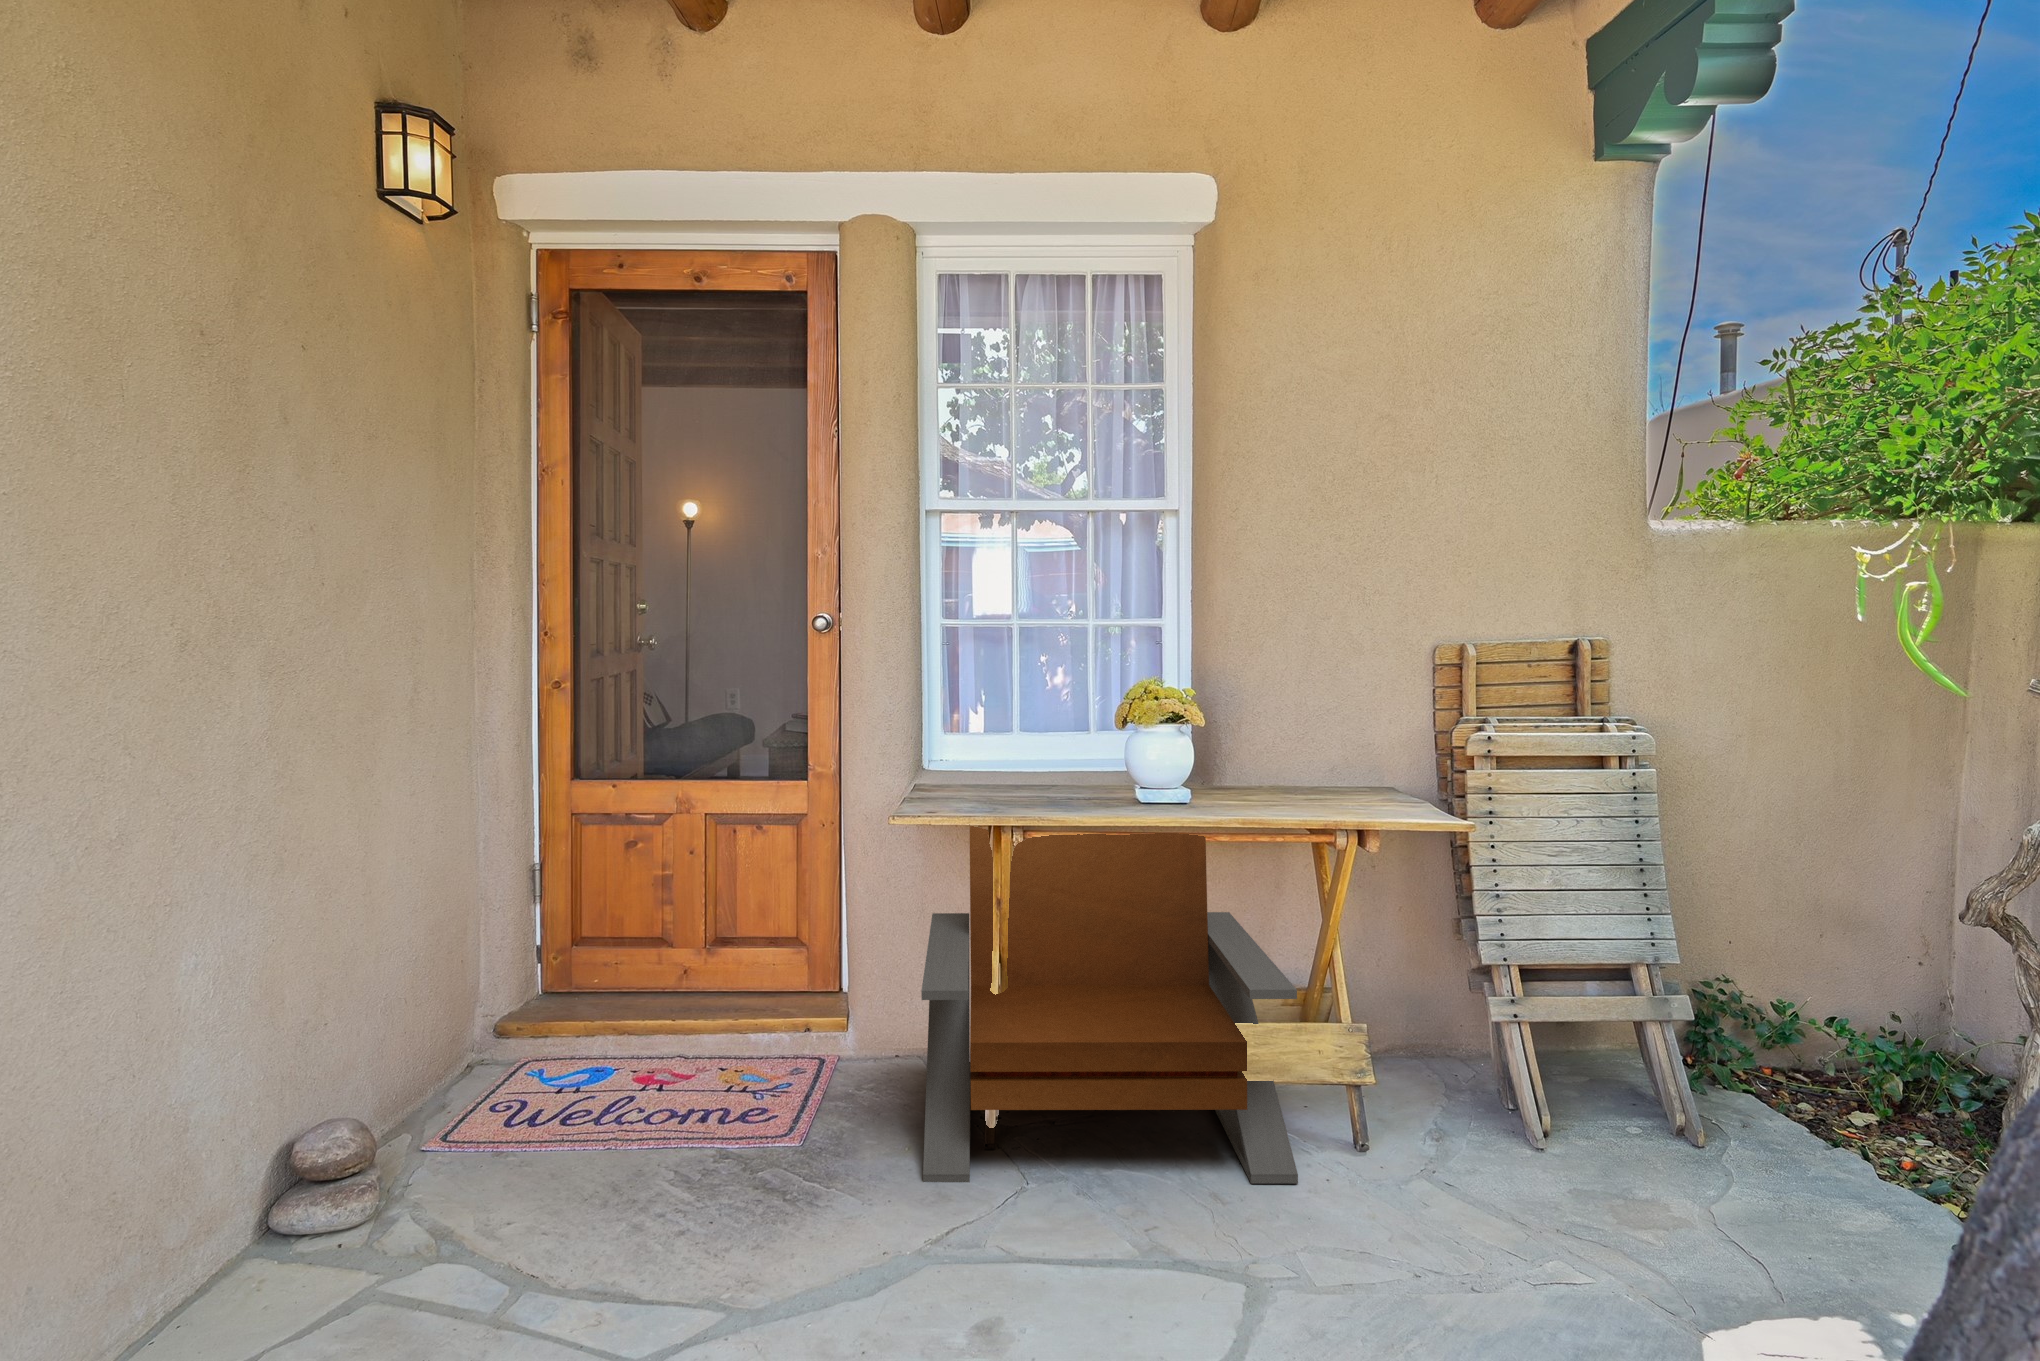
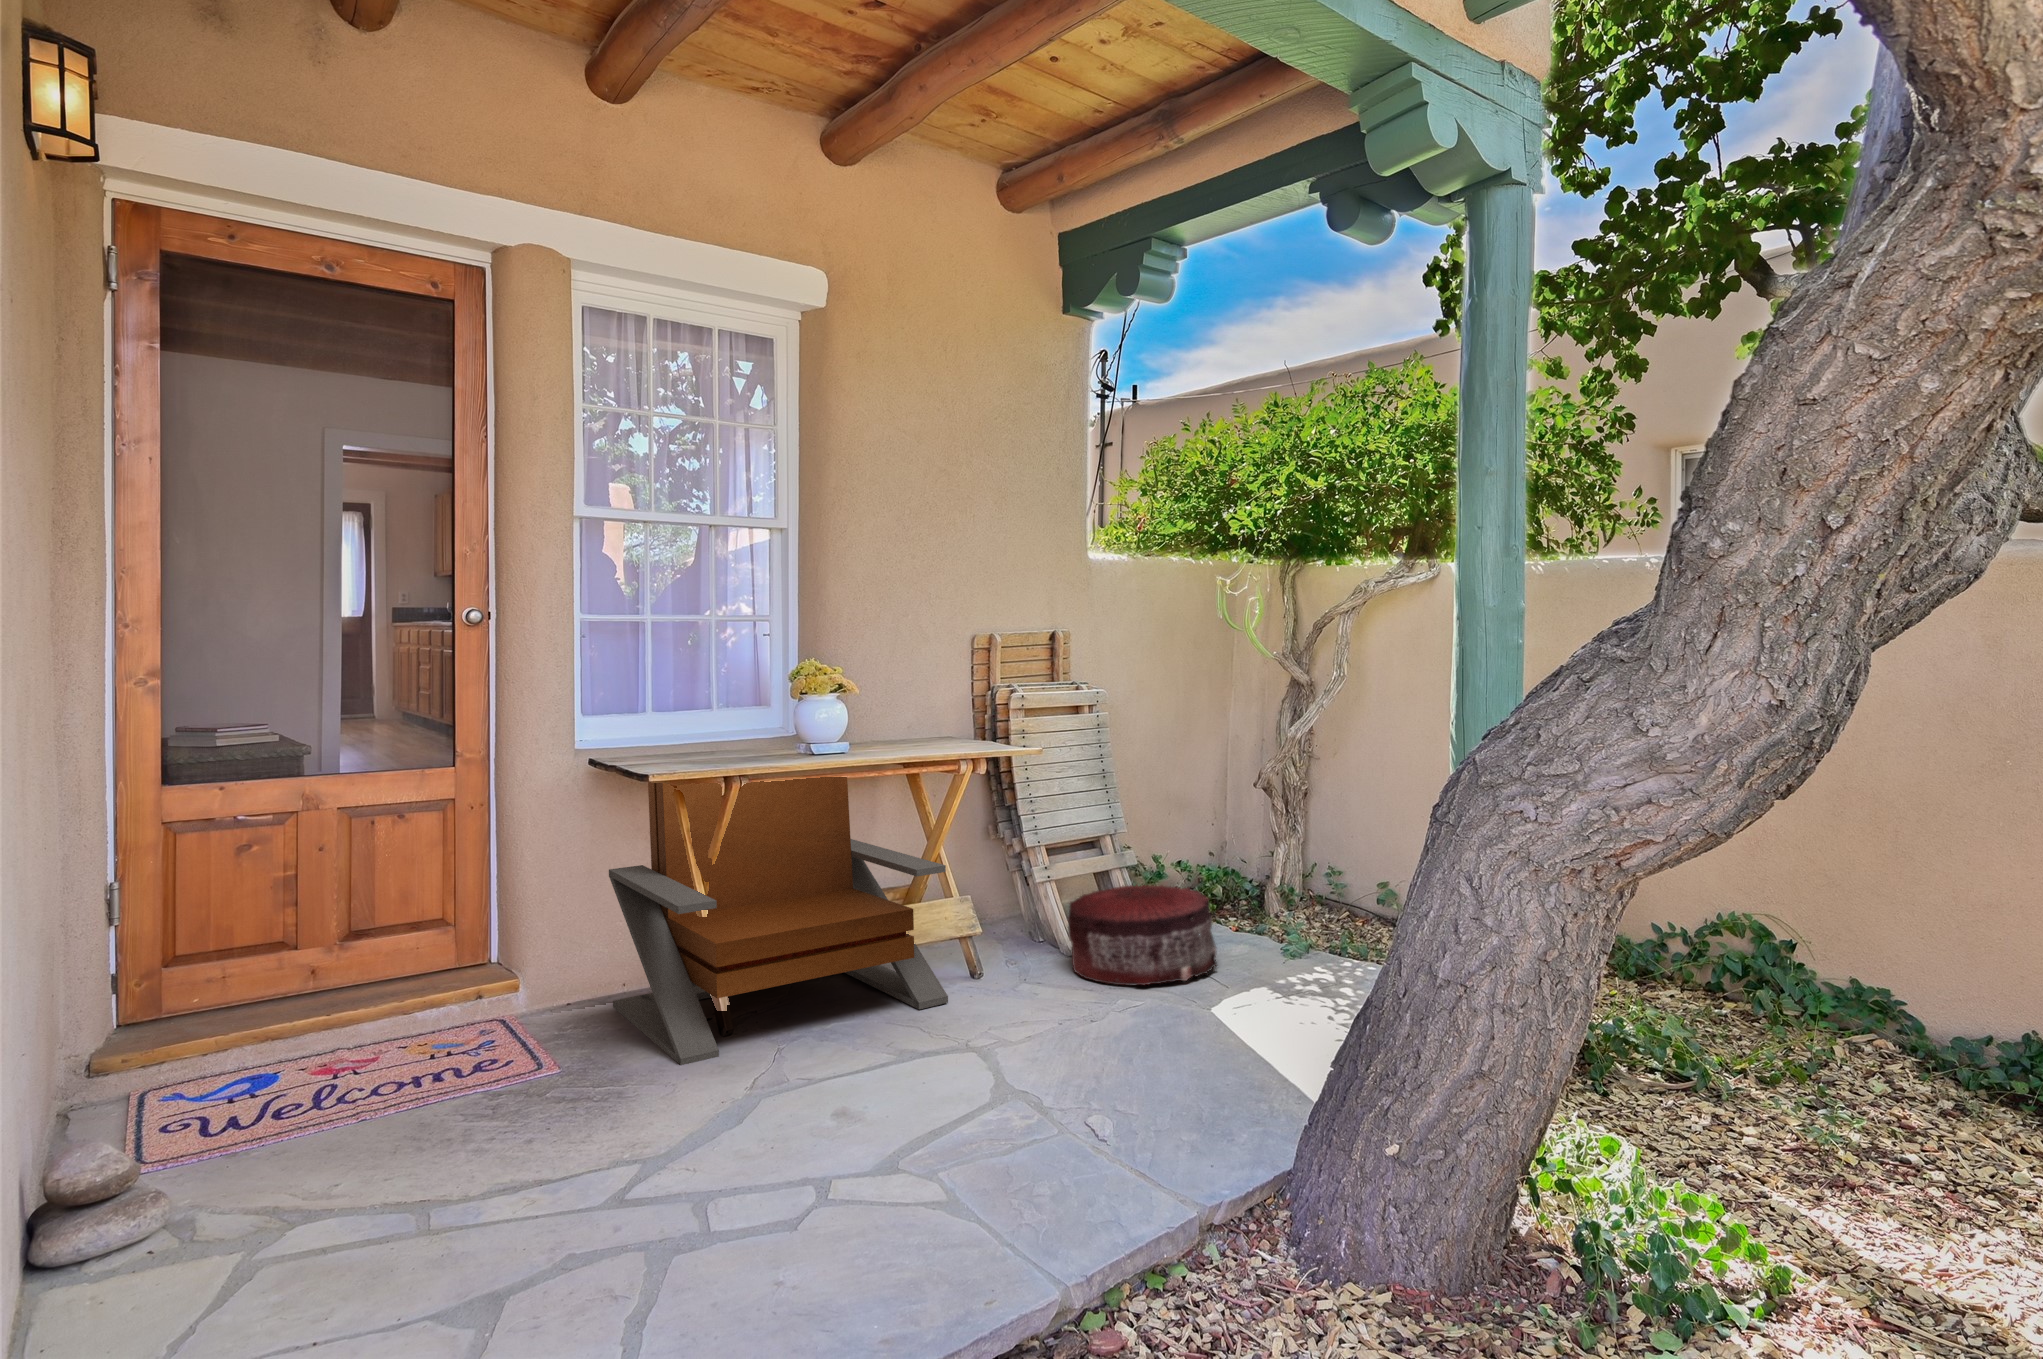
pouf: none [1521,1057,1801,1266] -> present [1068,885,1217,985]

